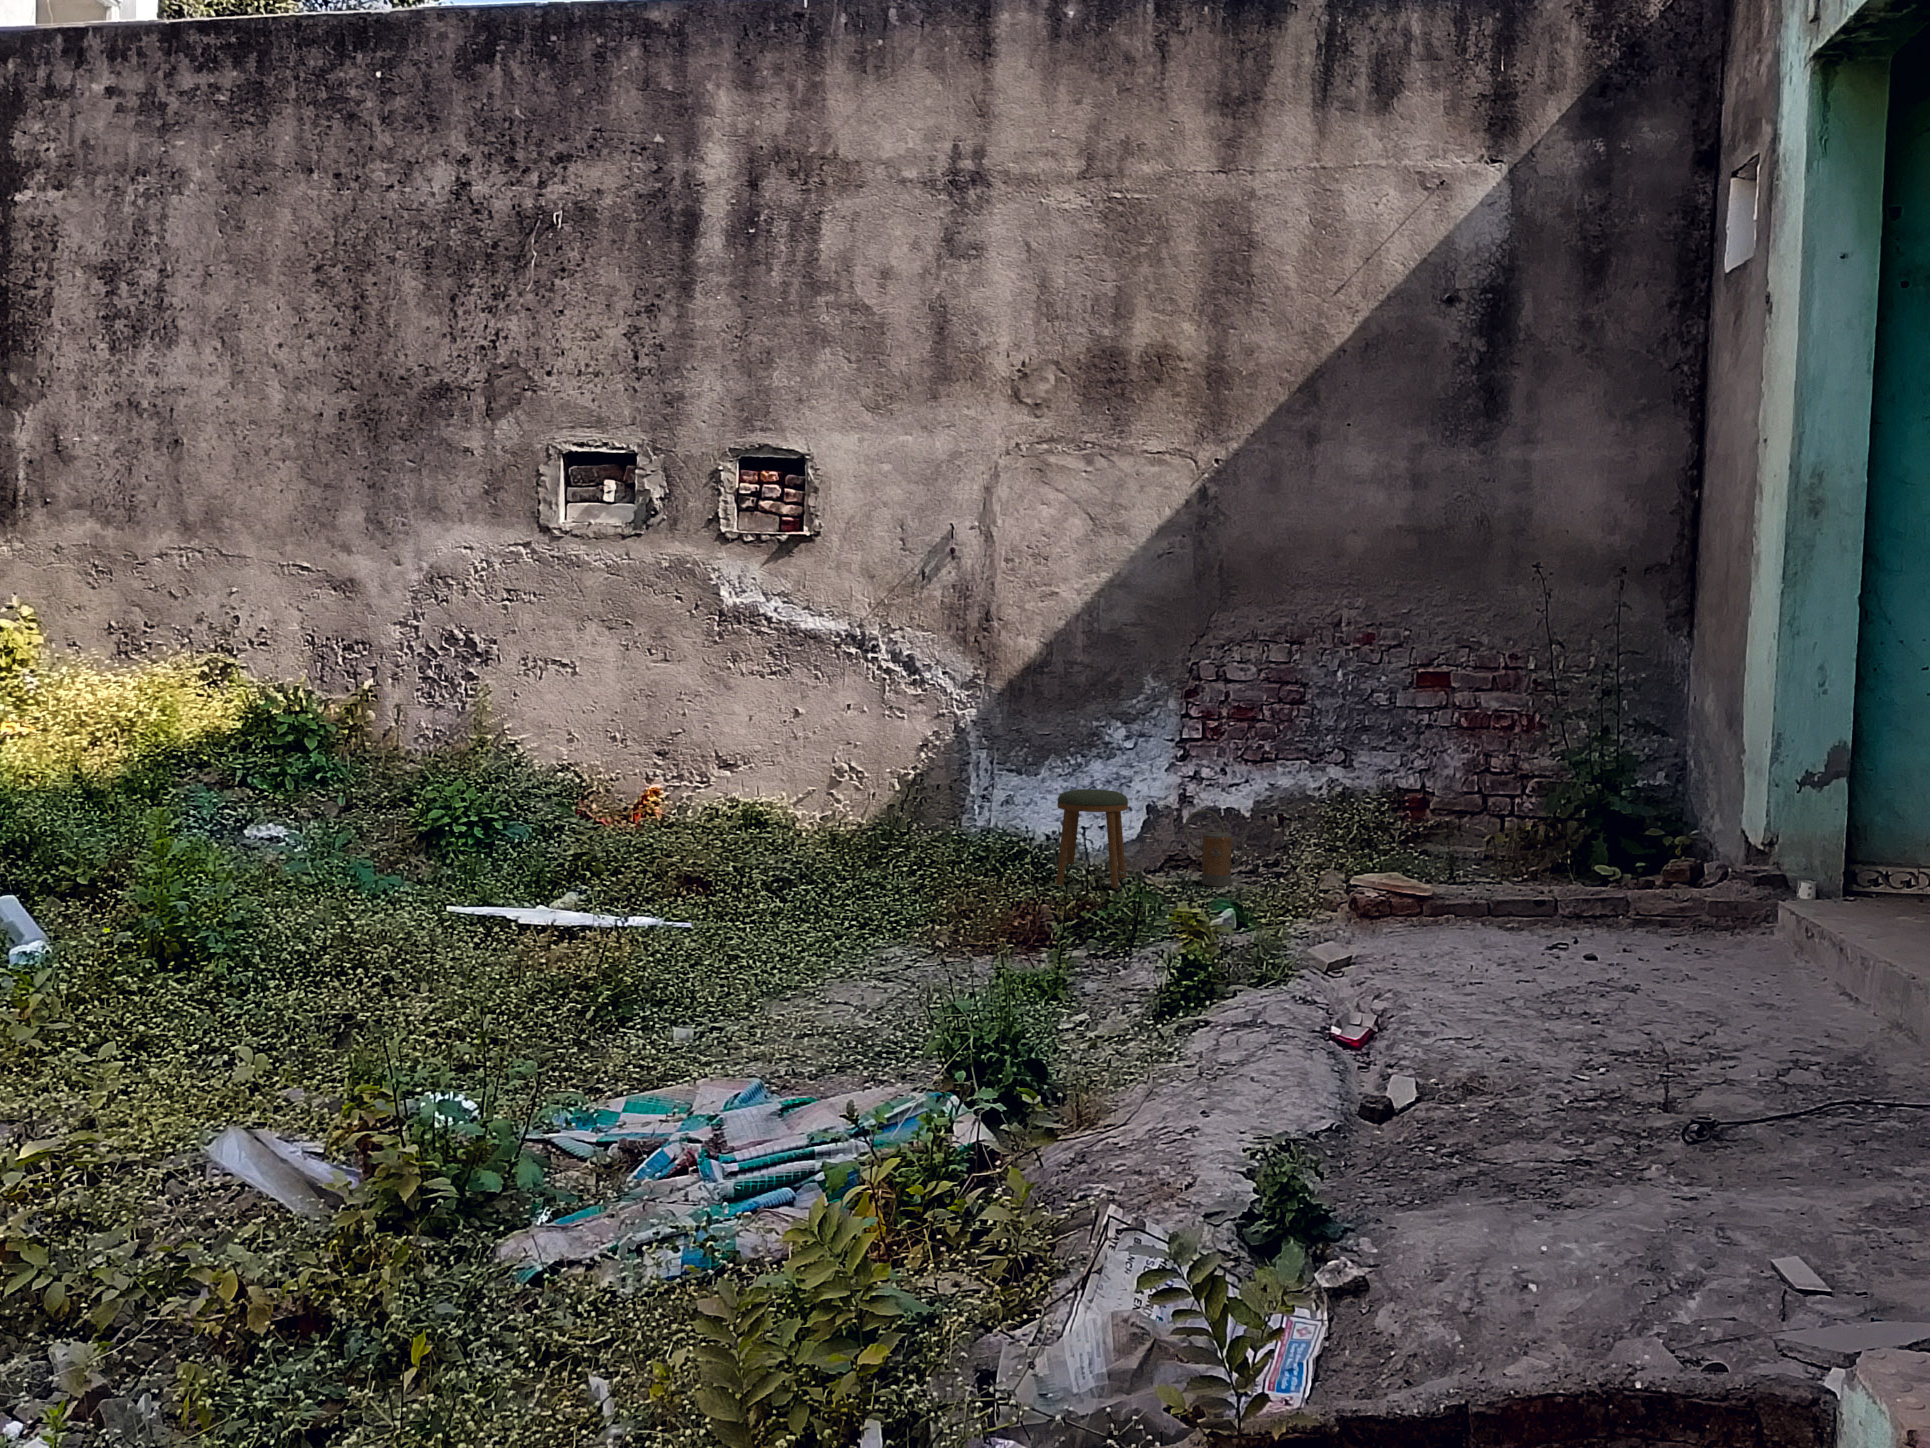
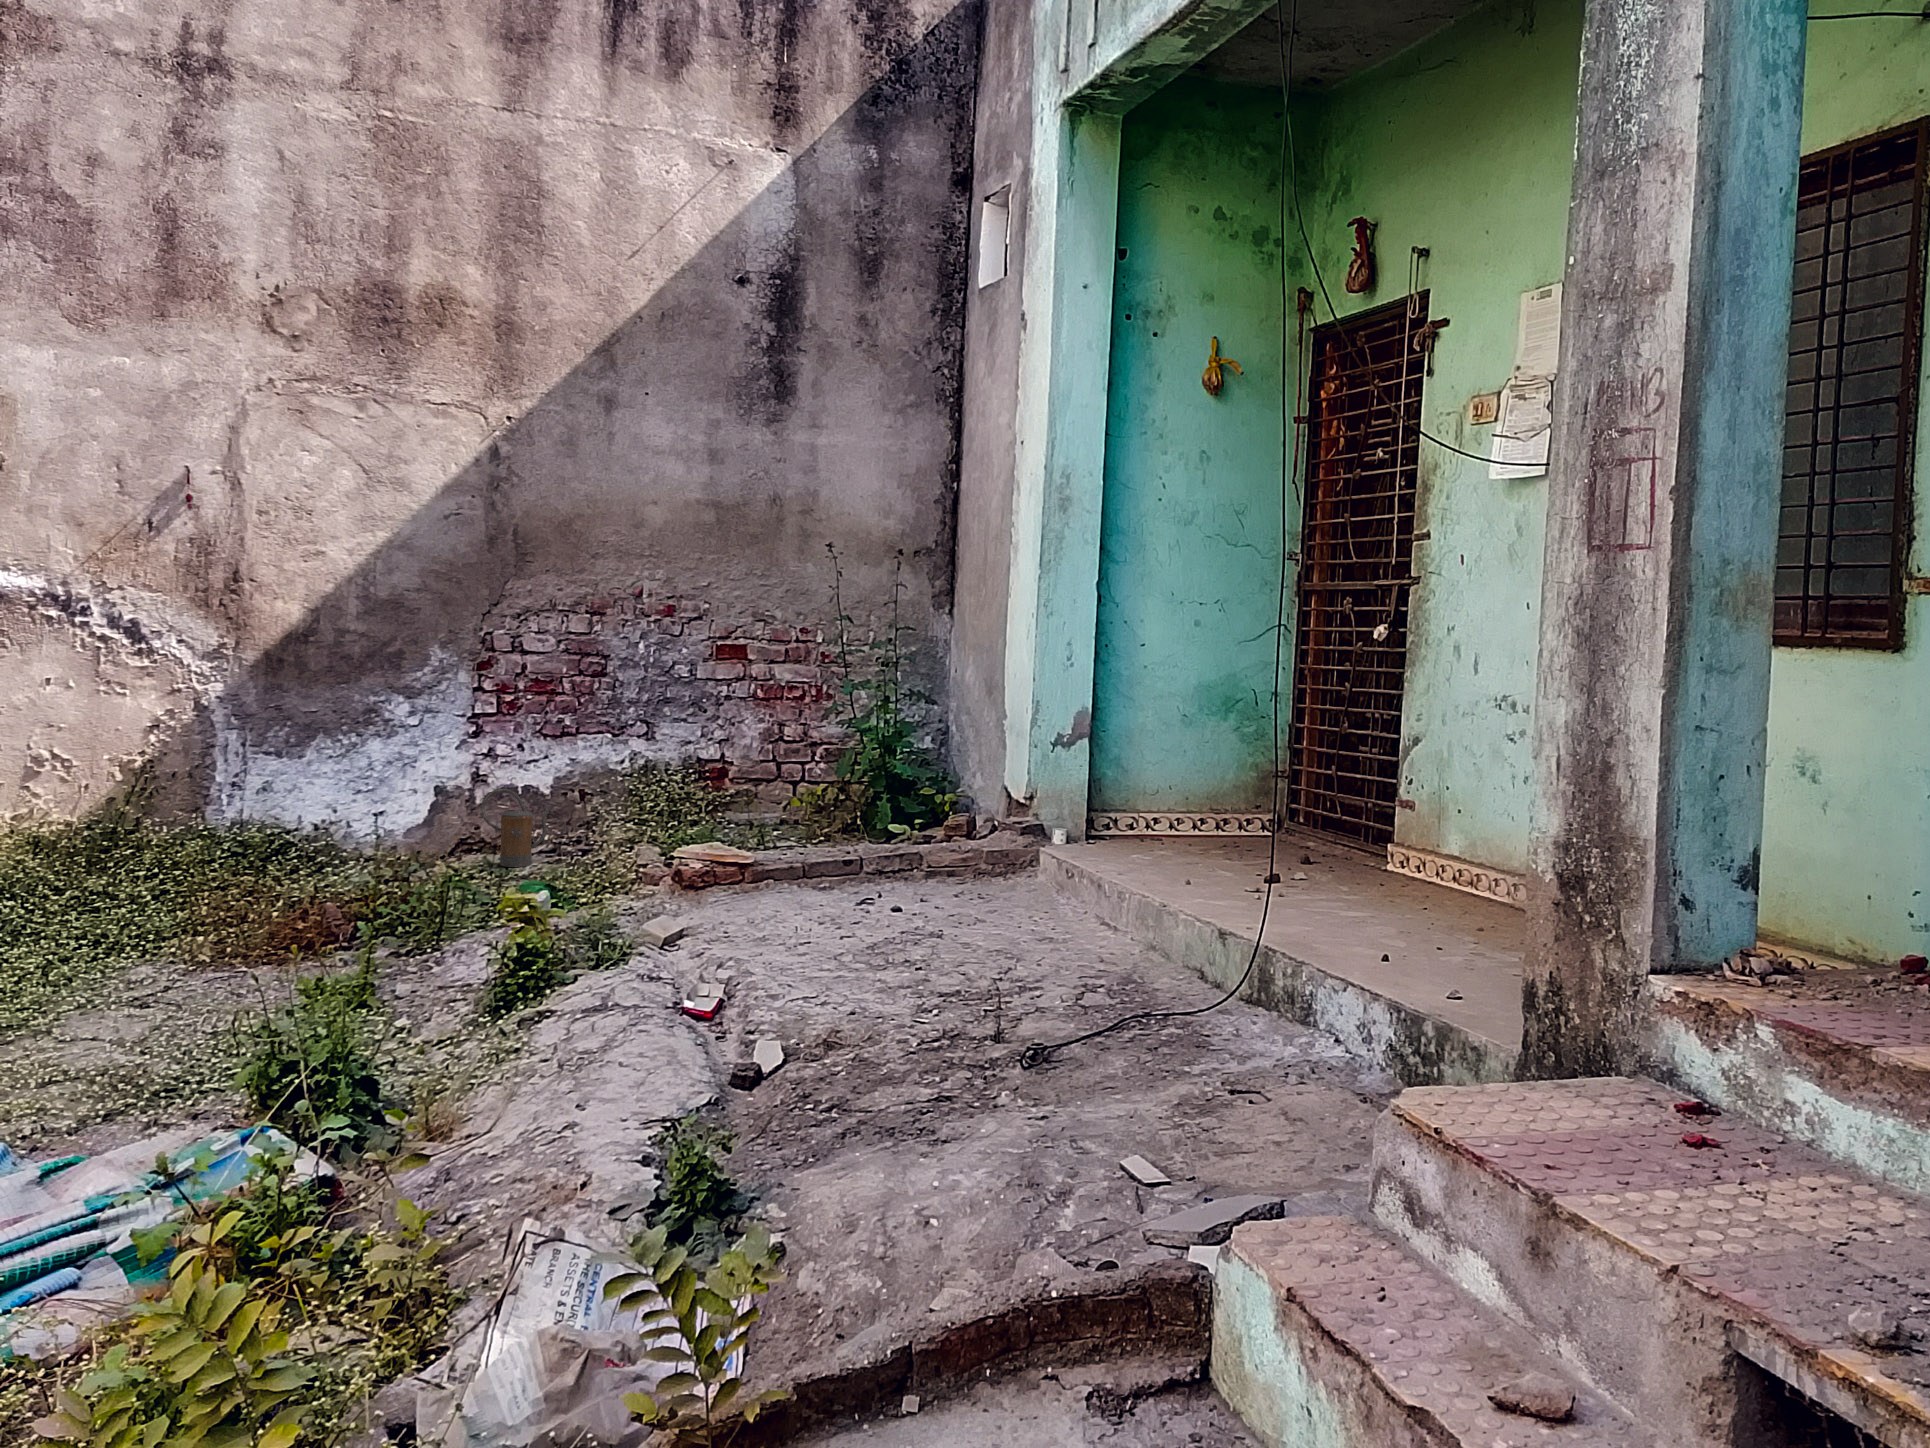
stool: present [1056,789,1128,888] -> none [332,772,417,878]

